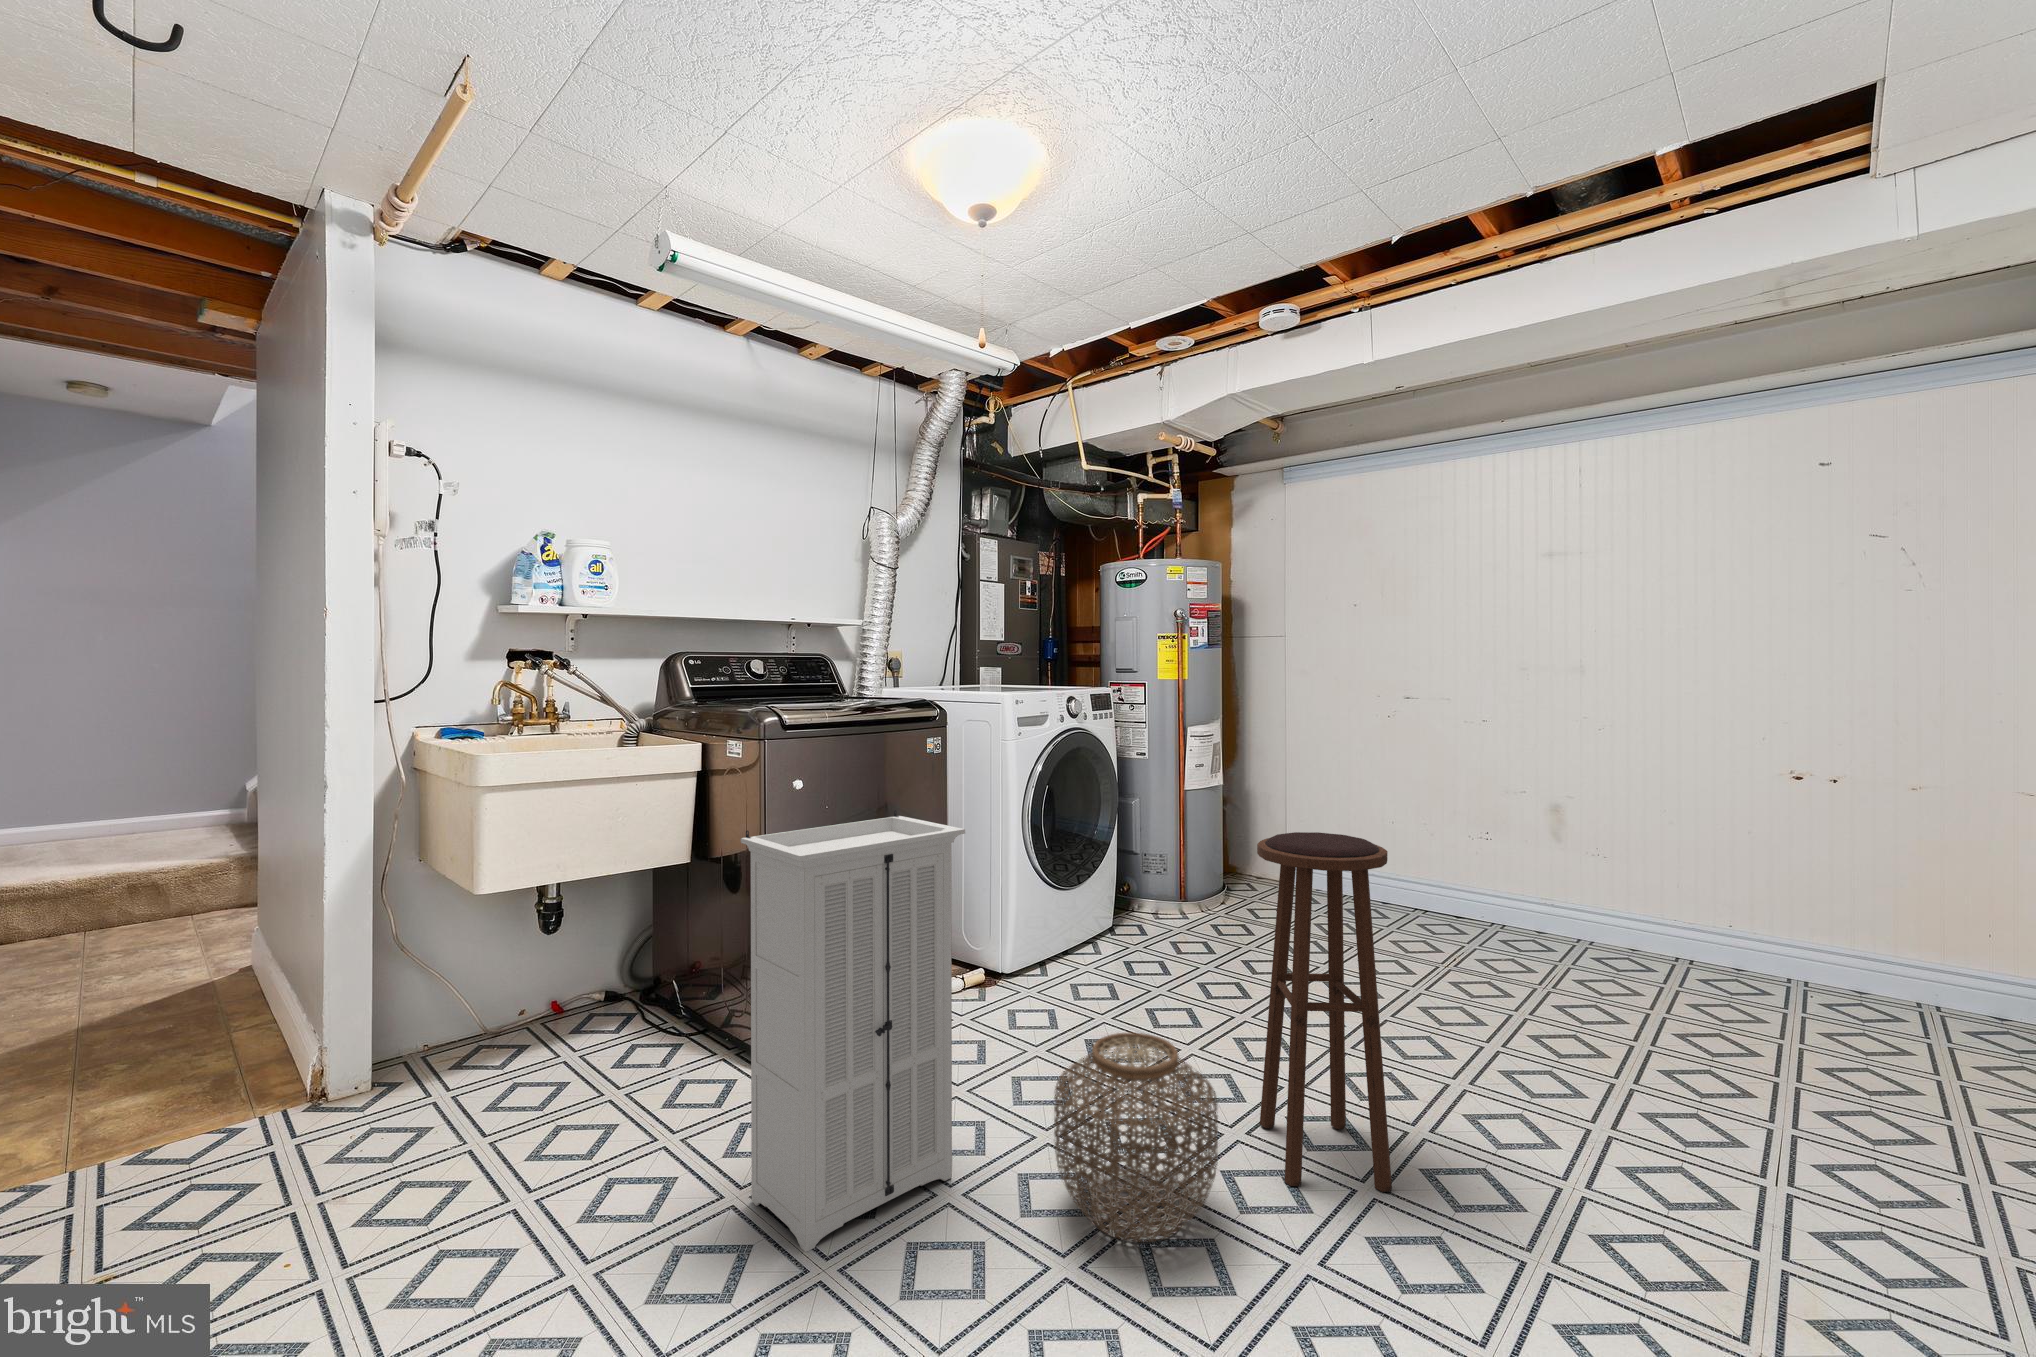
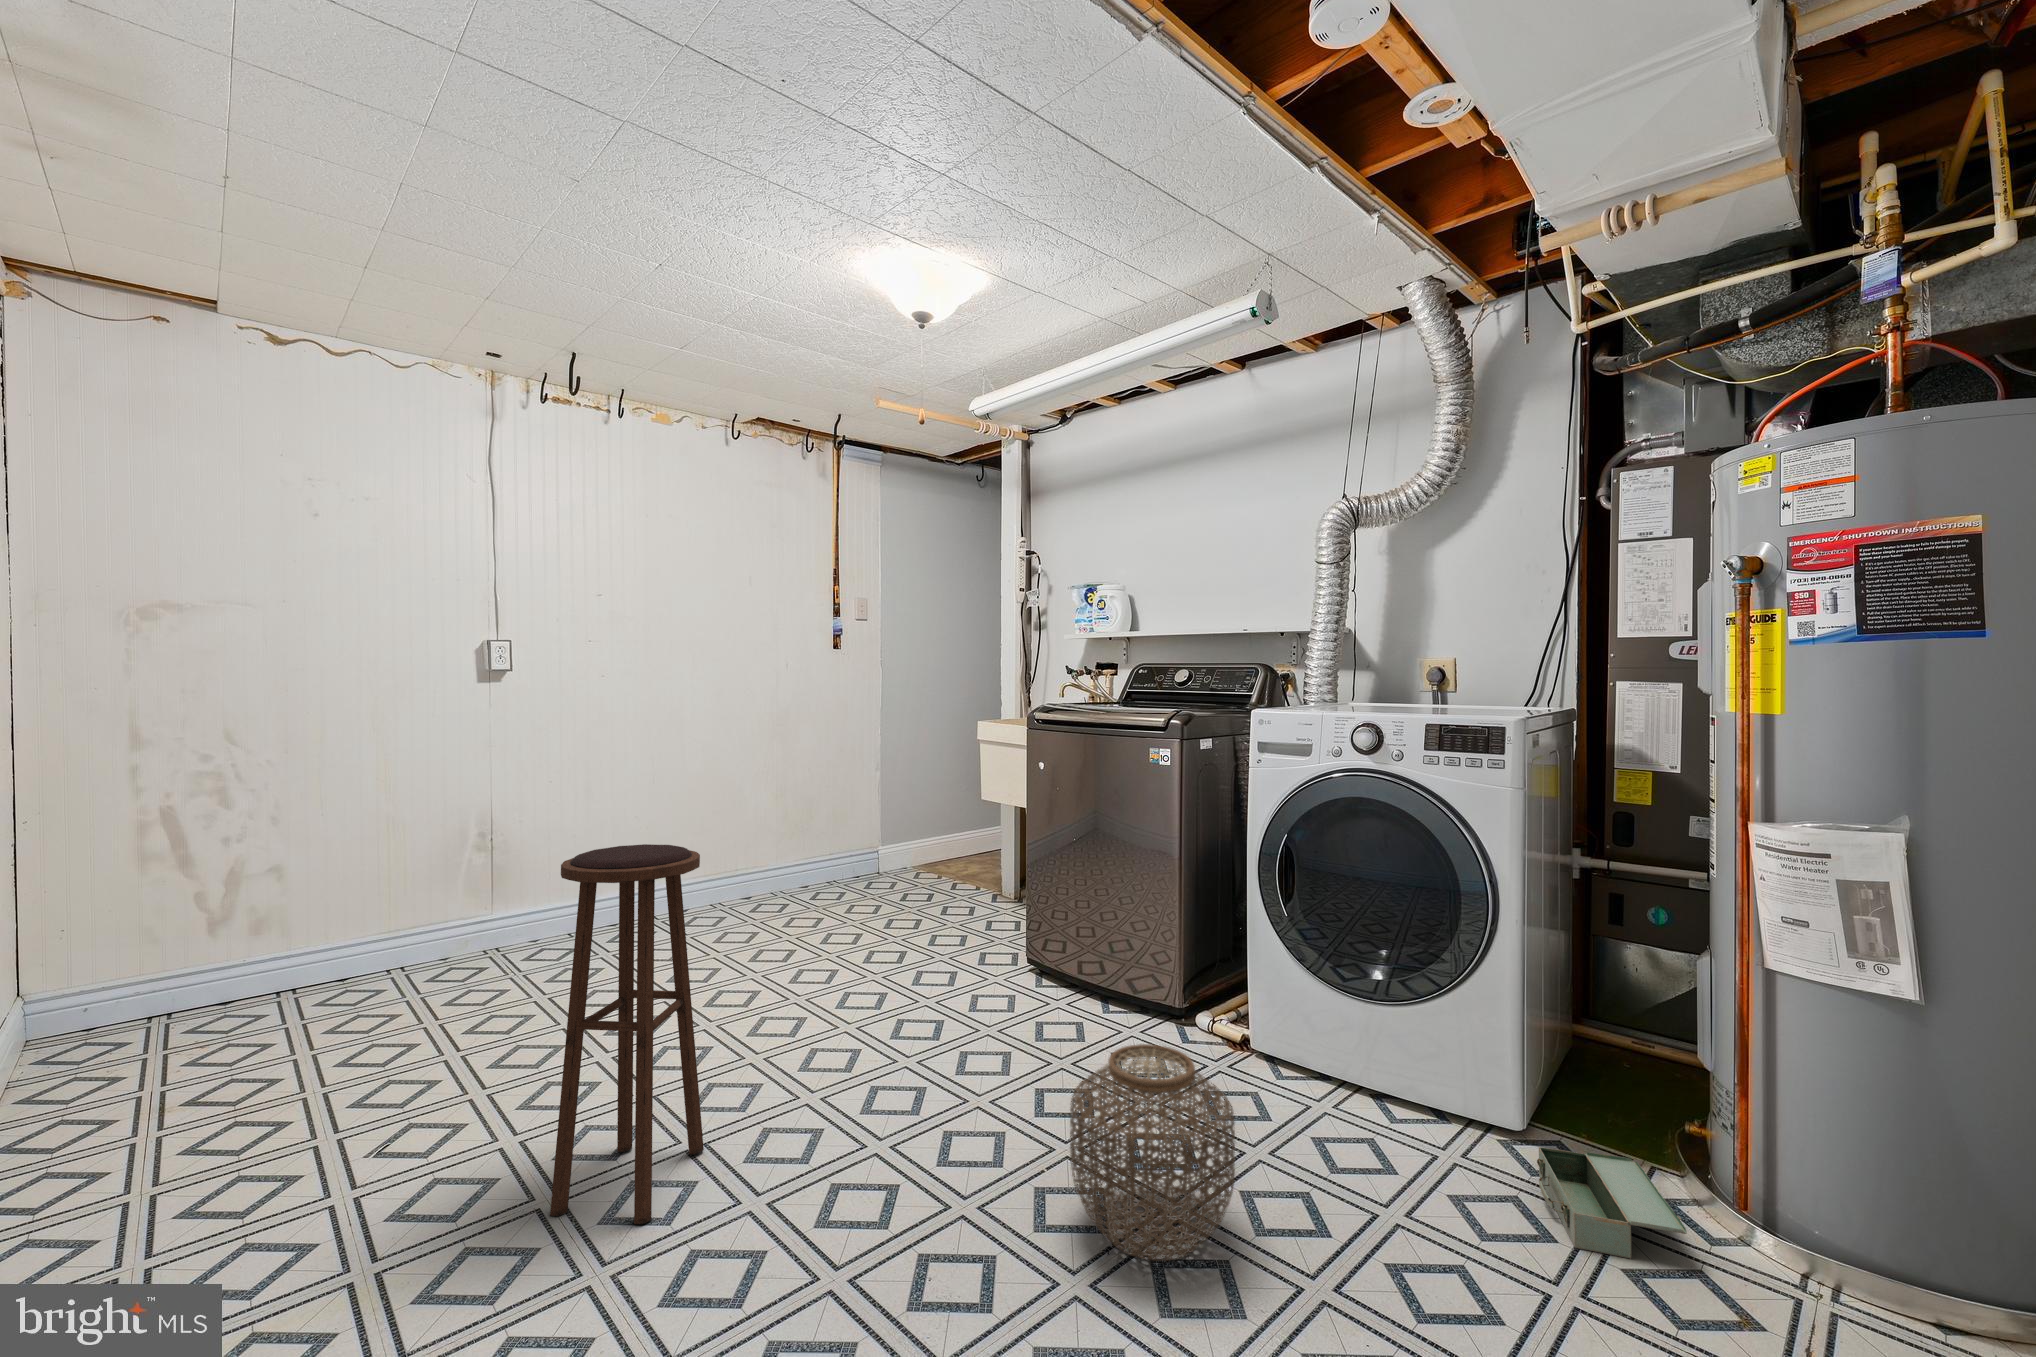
storage cabinet: present [741,810,965,1252] -> none [765,821,985,1264]
stool: present [1257,832,1392,1192] -> present [550,844,704,1224]
toolbox: none [1515,1125,1656,1230] -> present [1537,1147,1687,1259]

